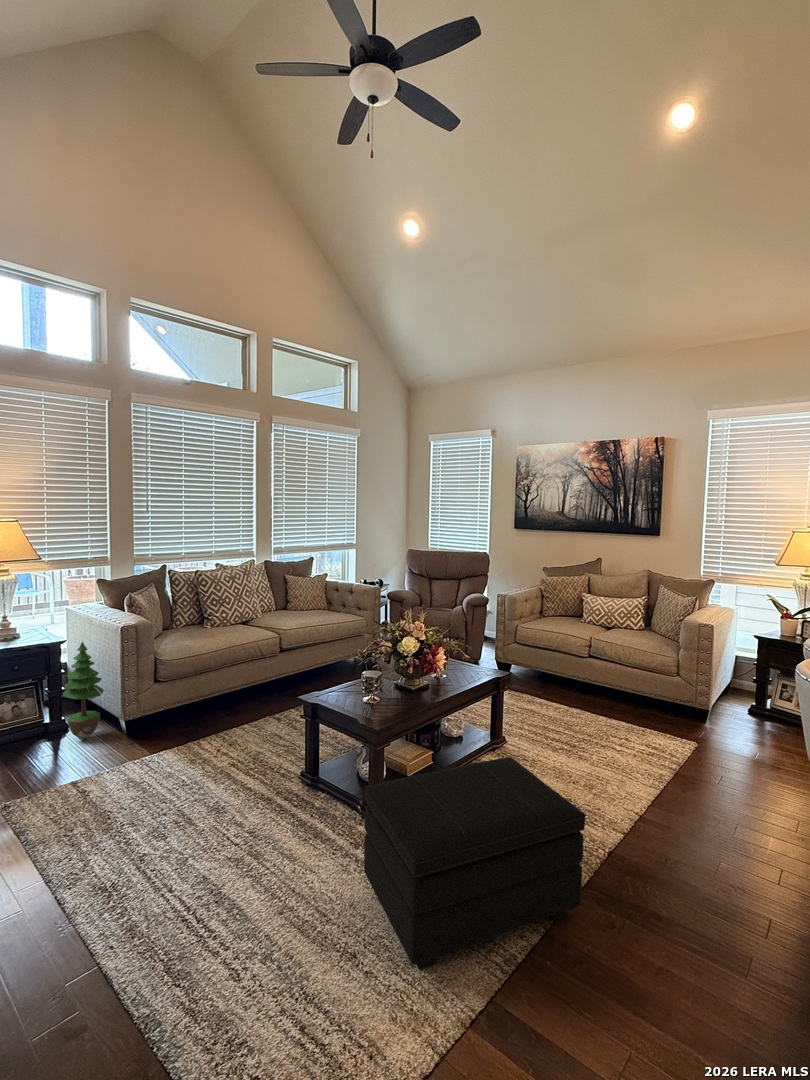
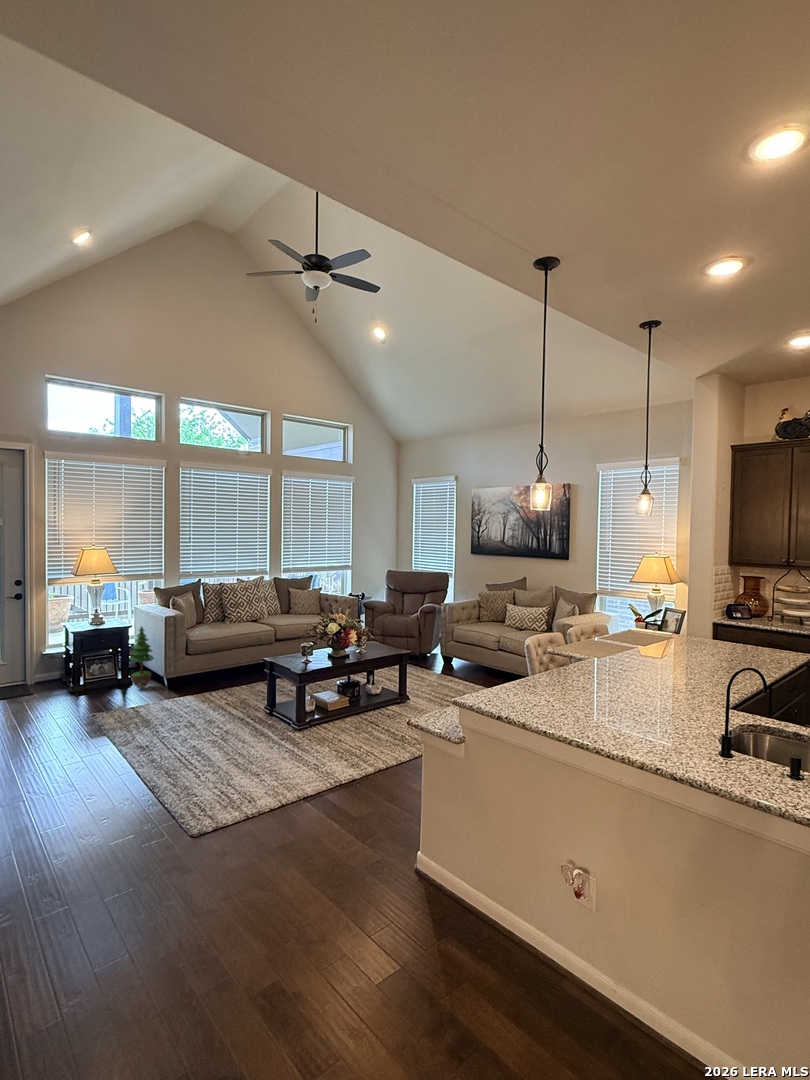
footstool: present [364,757,585,969] -> none [278,689,389,780]

